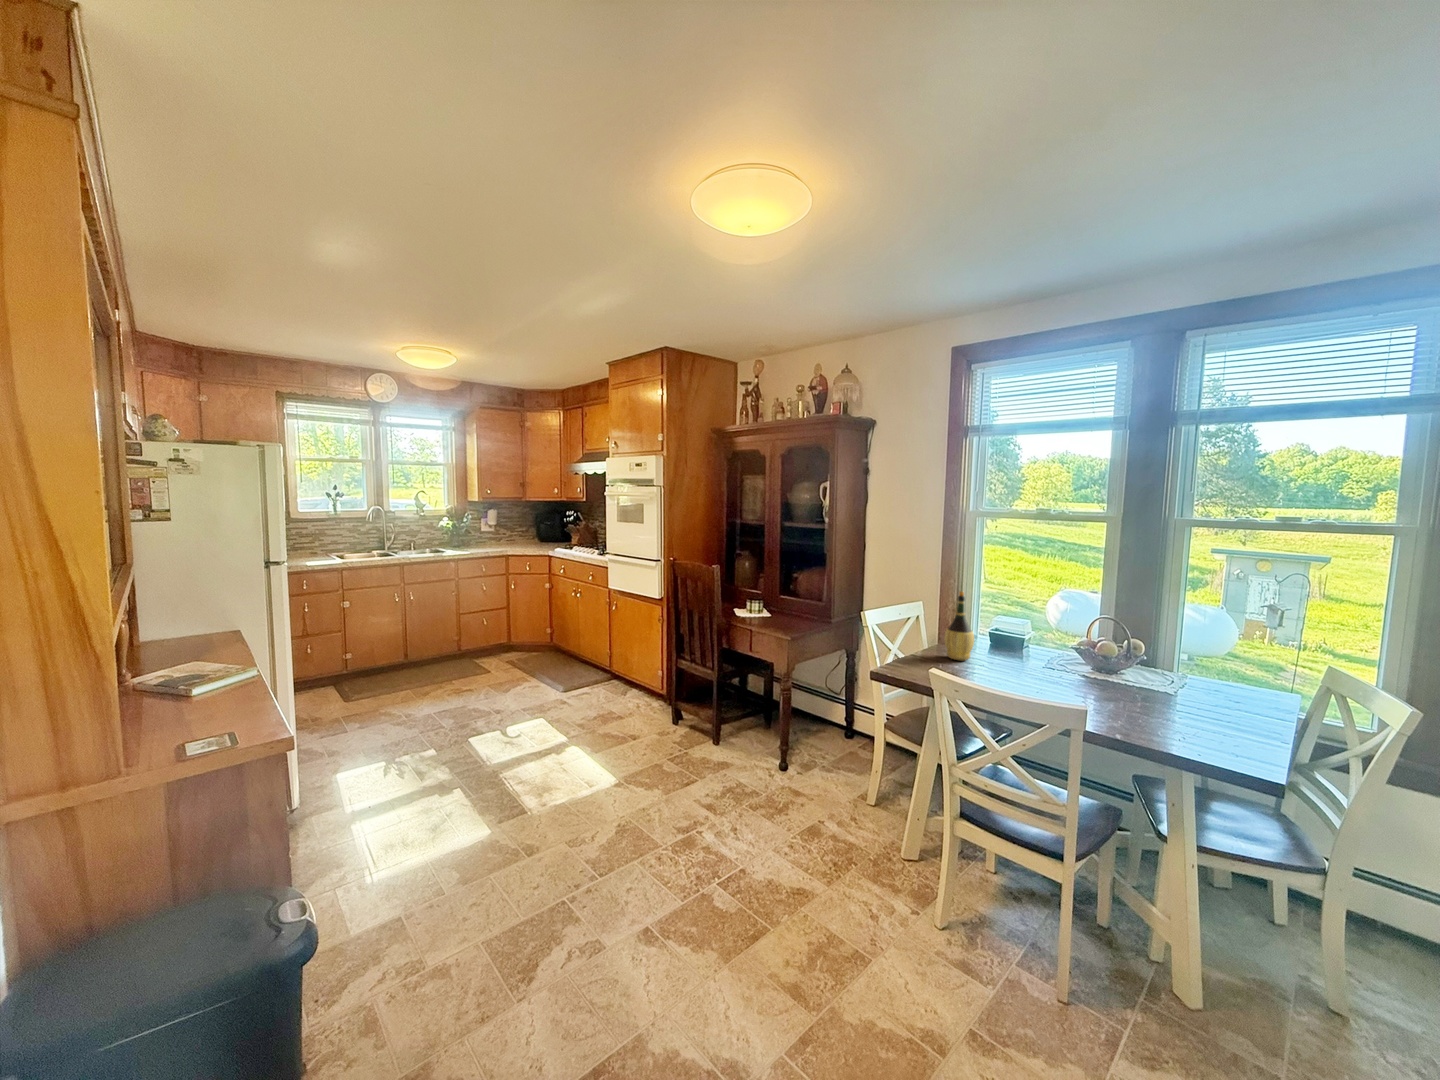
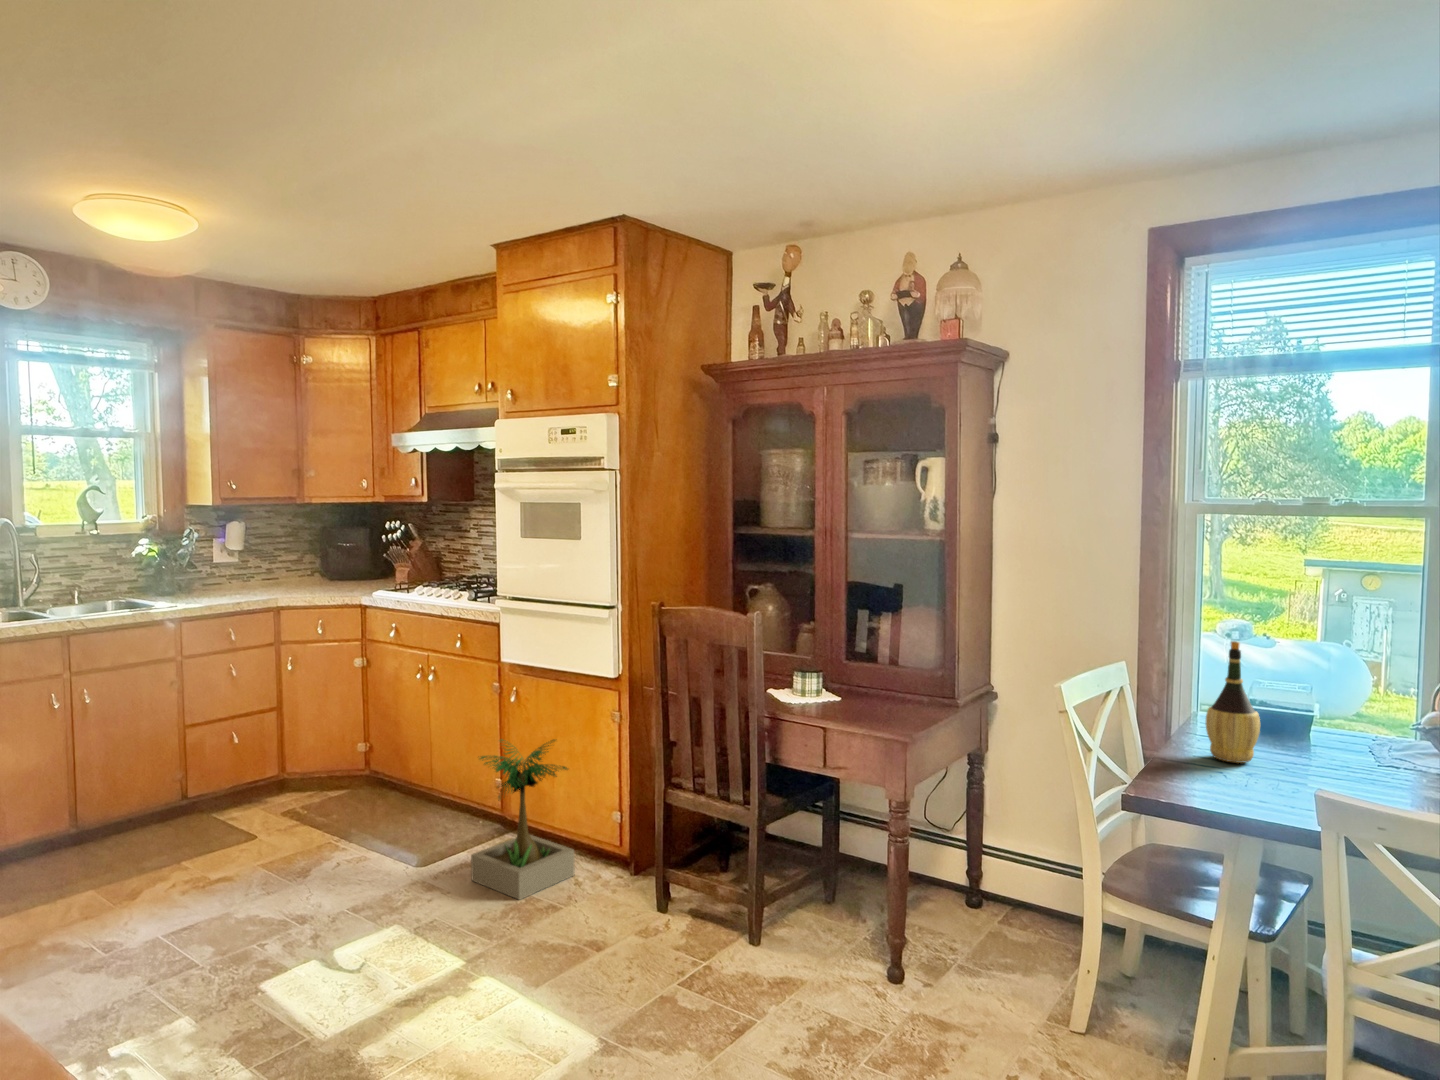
potted plant: none [580,627,640,712] -> present [471,739,574,900]

